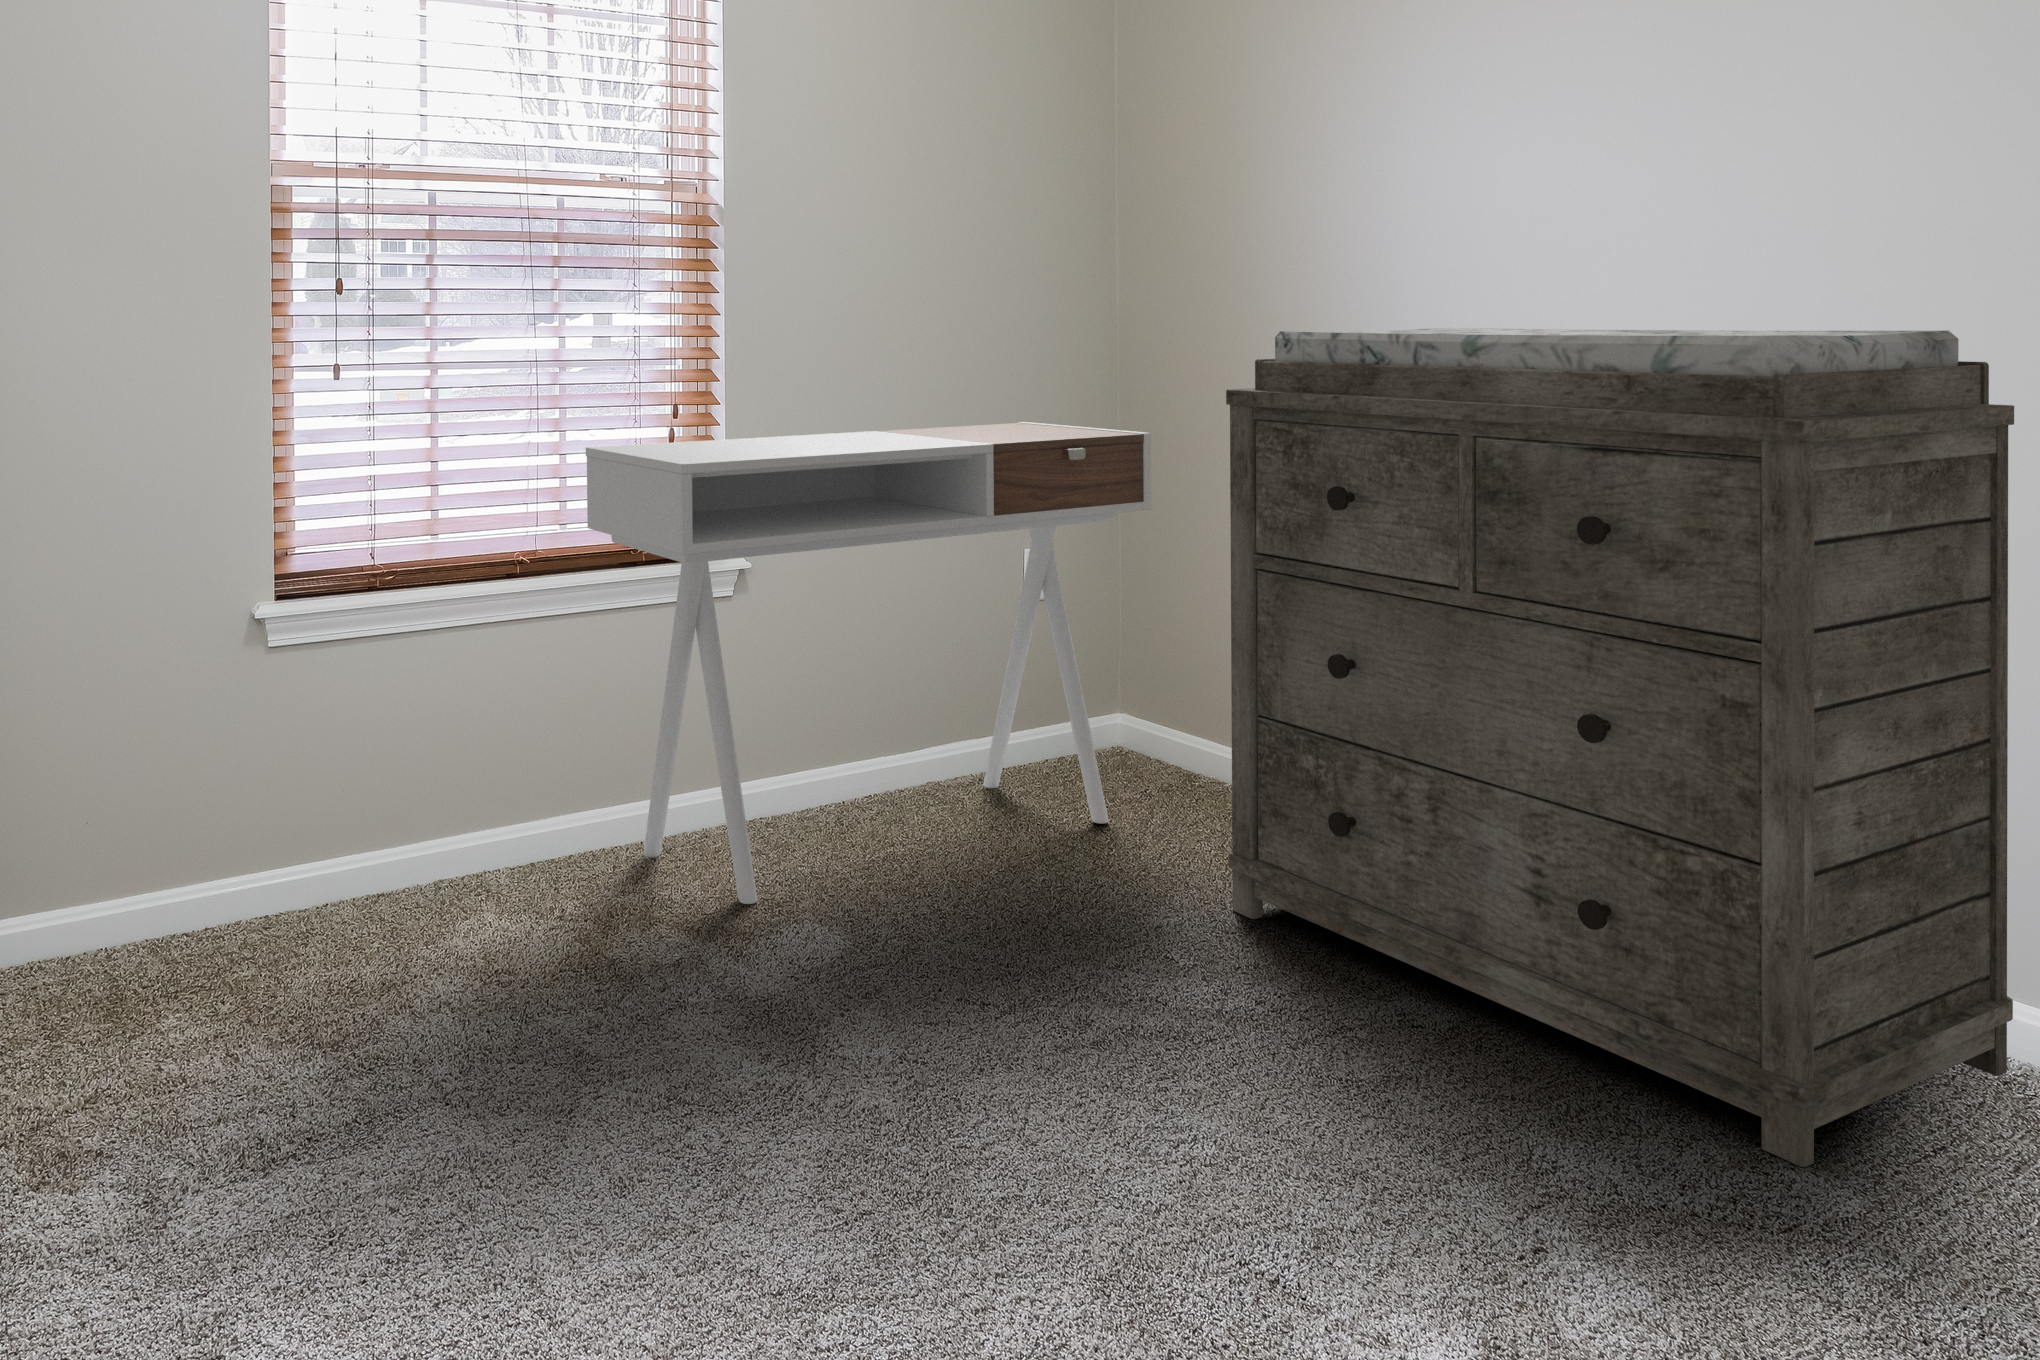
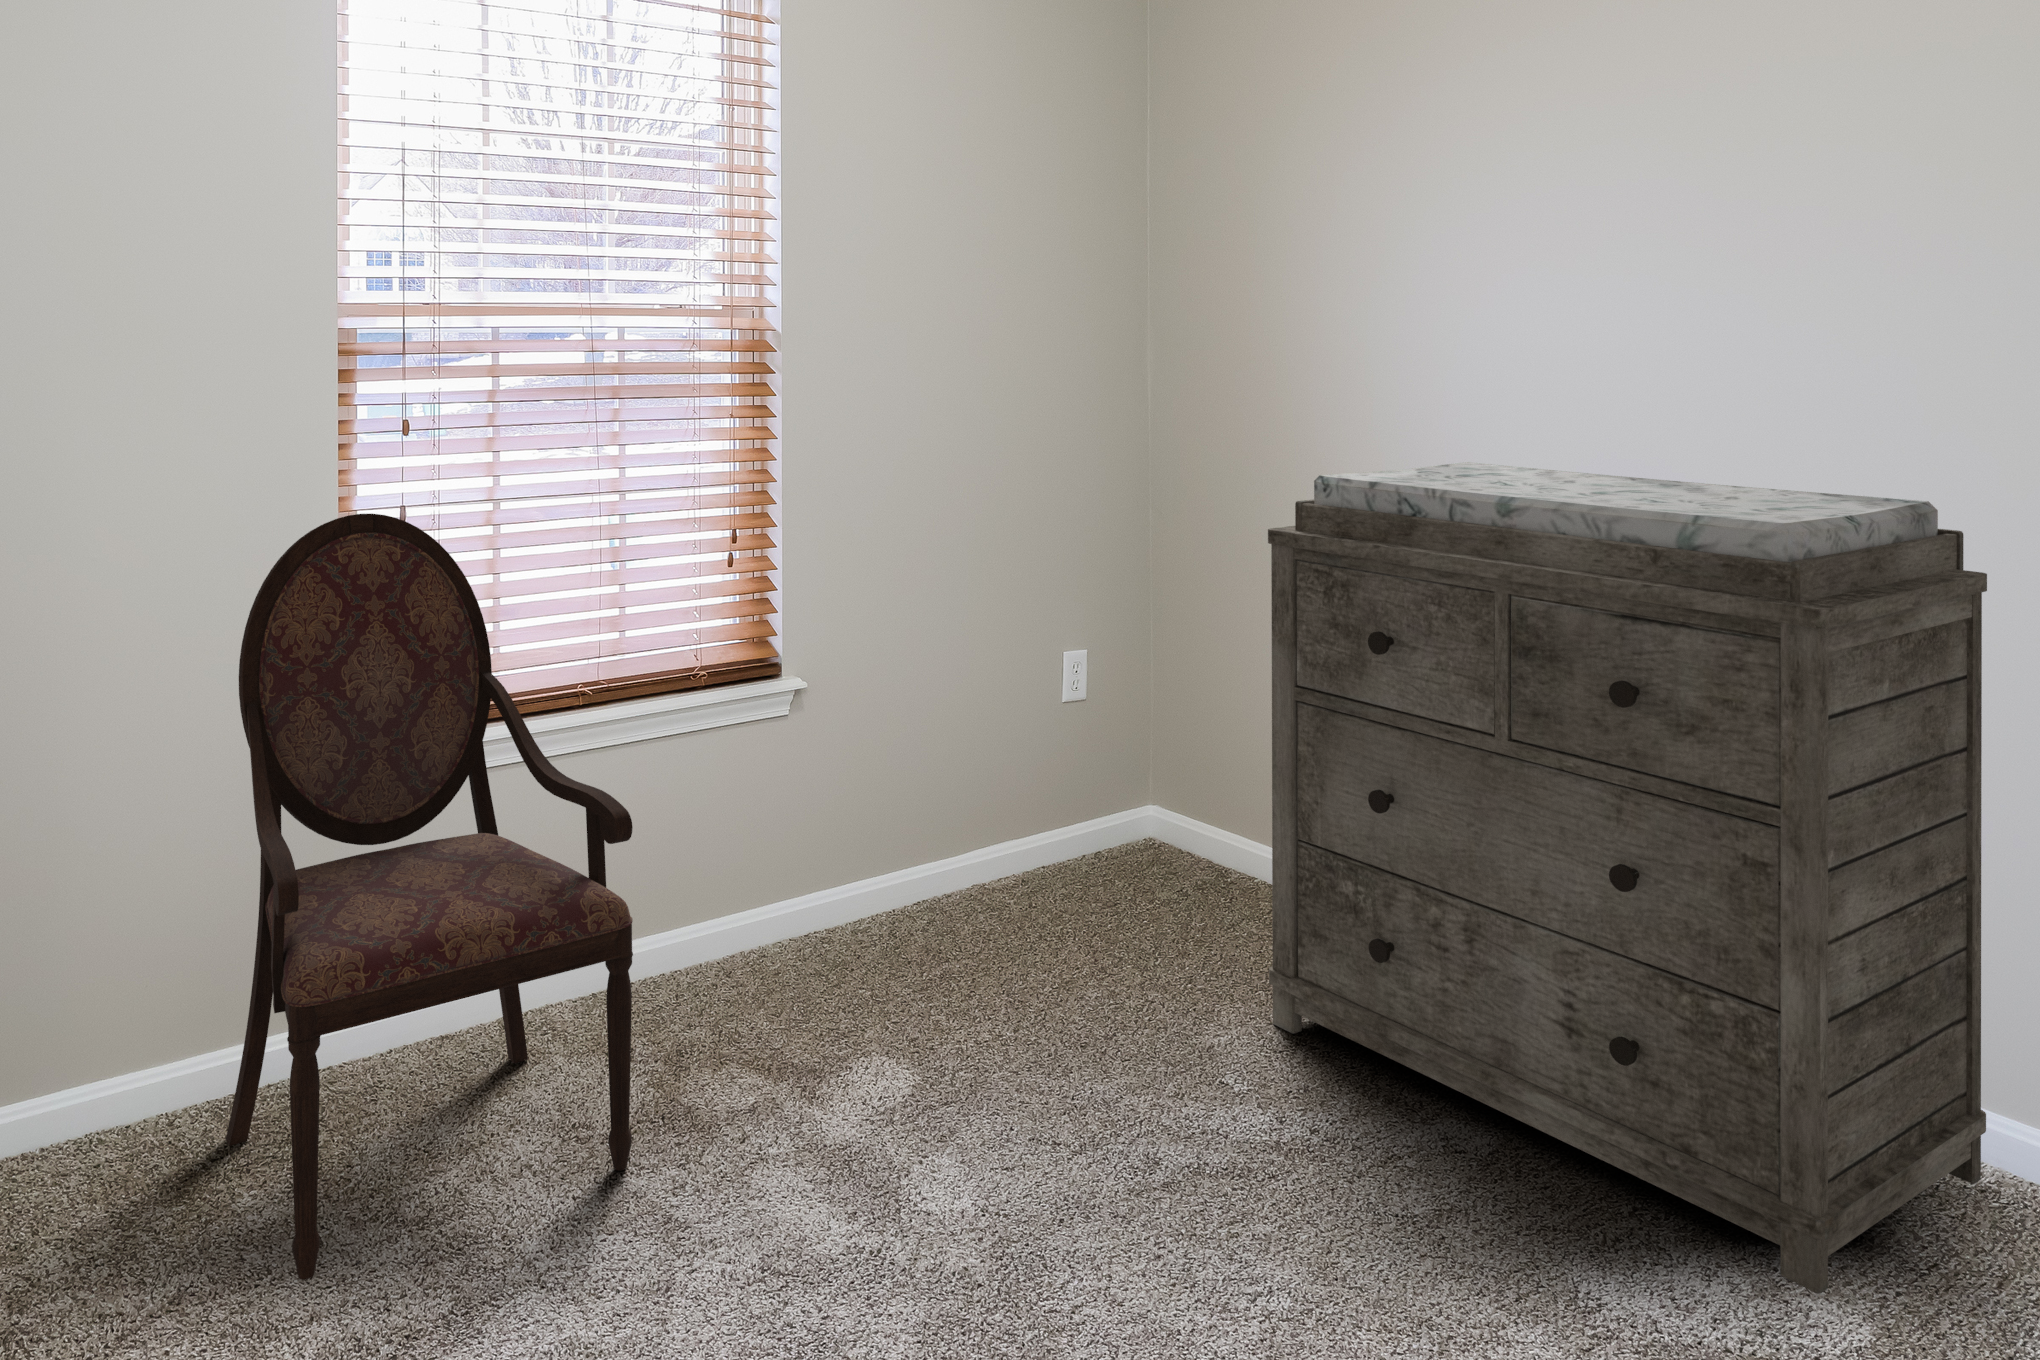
armchair: none [159,365,550,1089] -> present [226,514,633,1280]
desk: present [586,422,1151,904] -> none [645,531,1185,1033]

